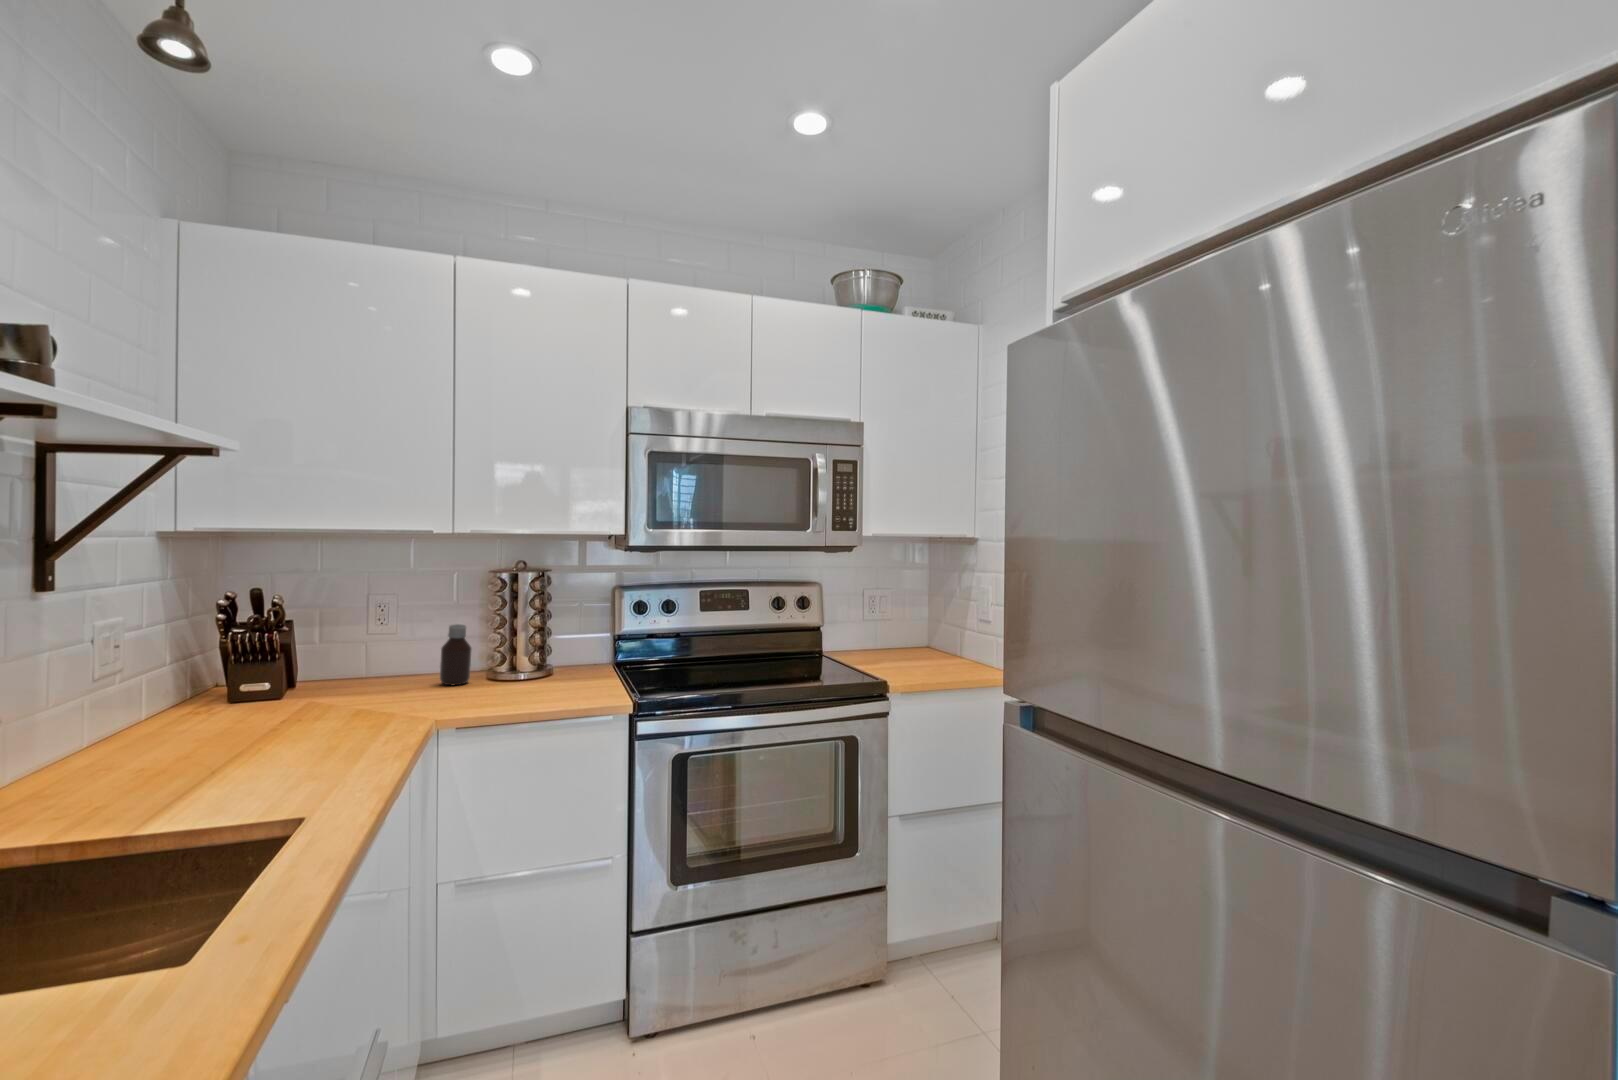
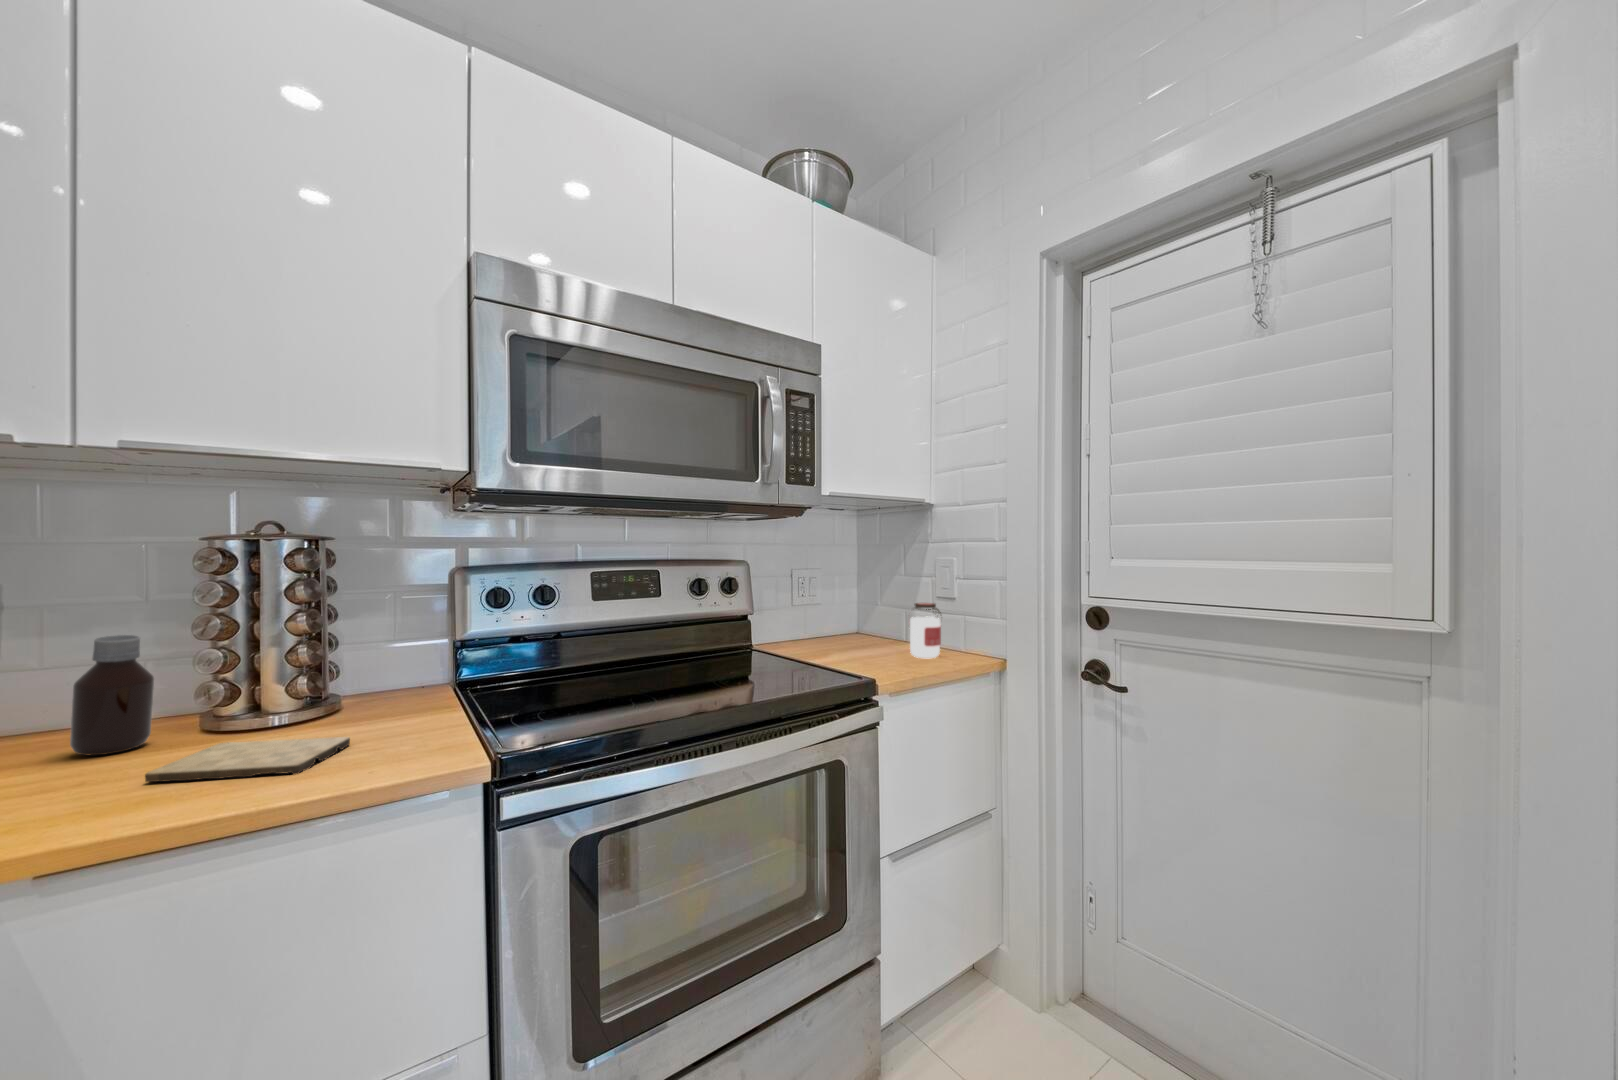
jar: none [938,624,966,669] -> present [910,603,941,658]
cutting board: none [481,684,563,700] -> present [145,737,350,782]

